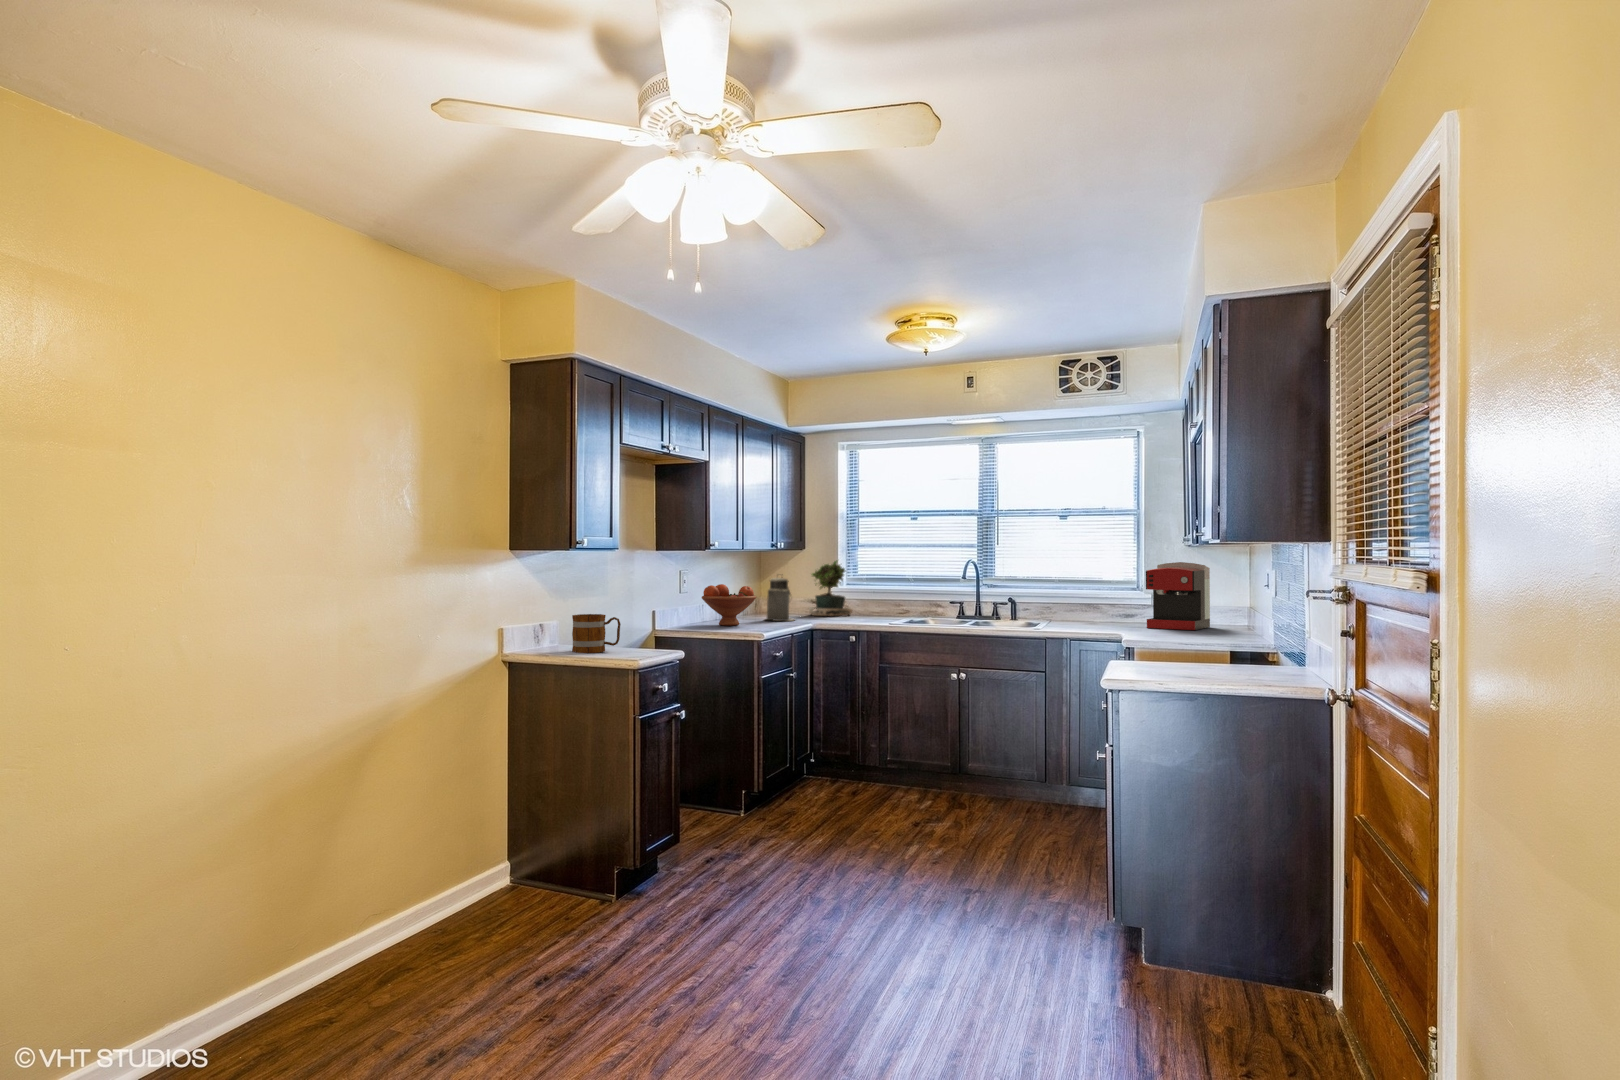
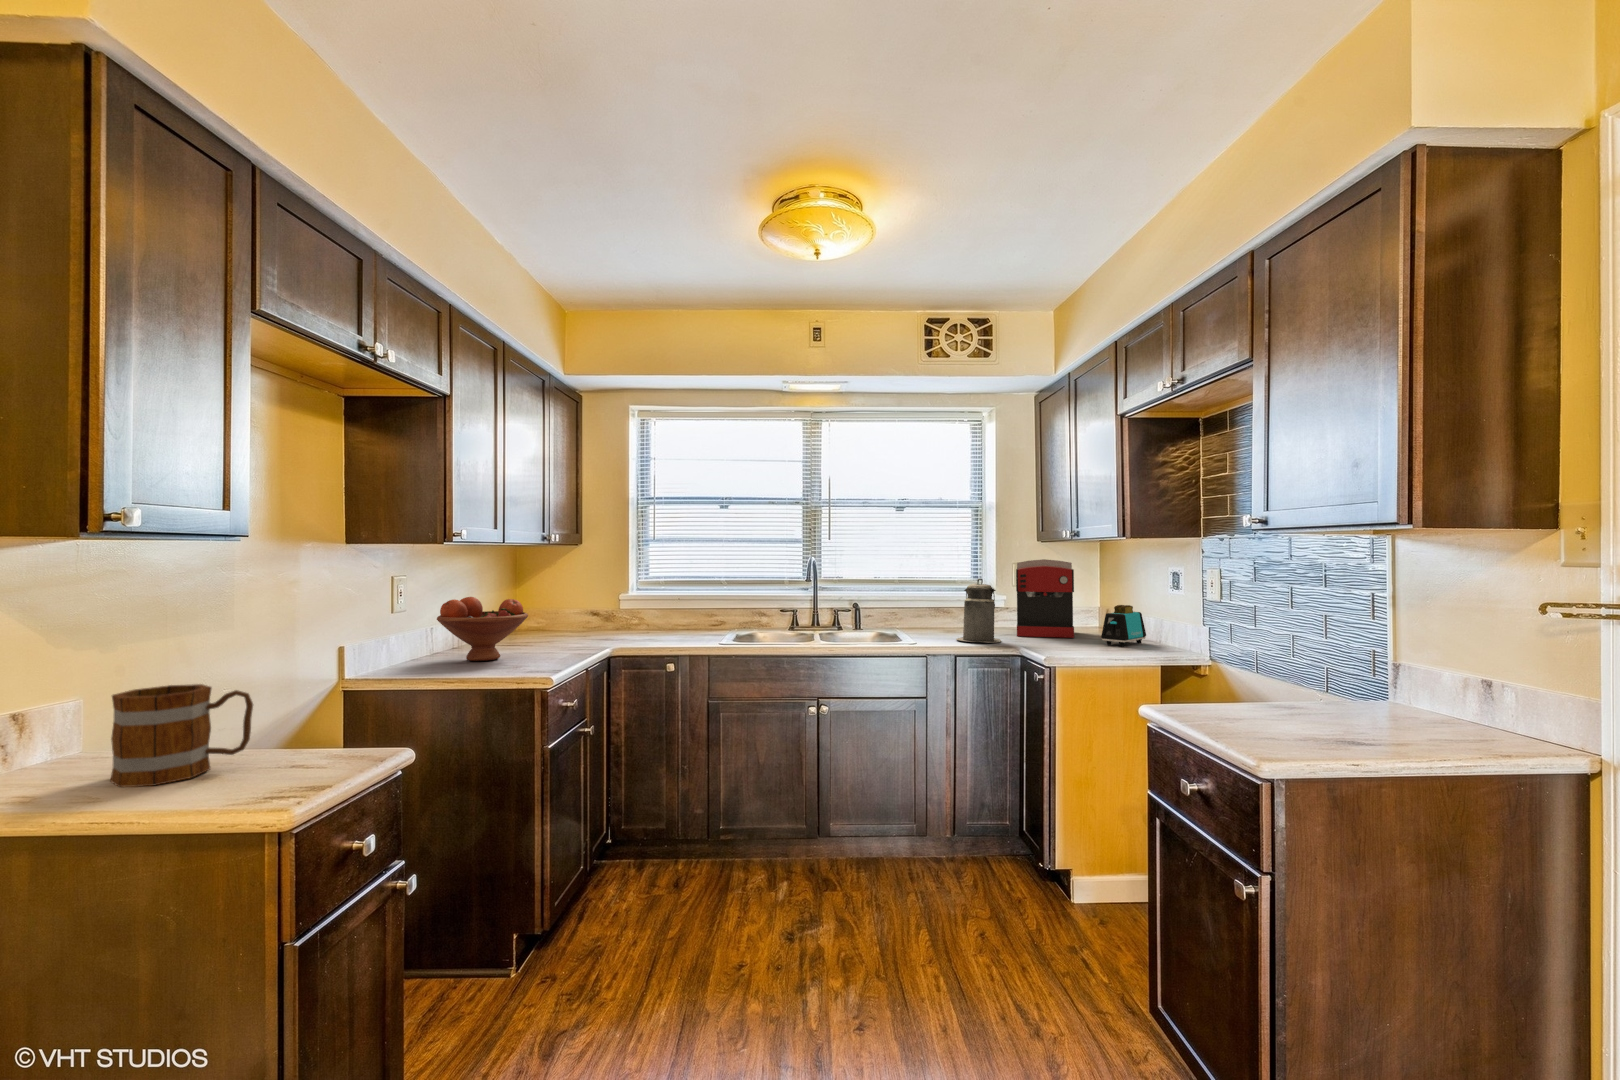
potted plant: present [809,560,852,616] -> none [581,558,648,635]
canister: present [767,578,794,621] -> present [956,579,1001,643]
toaster: none [1202,601,1249,636] -> present [1101,605,1146,646]

